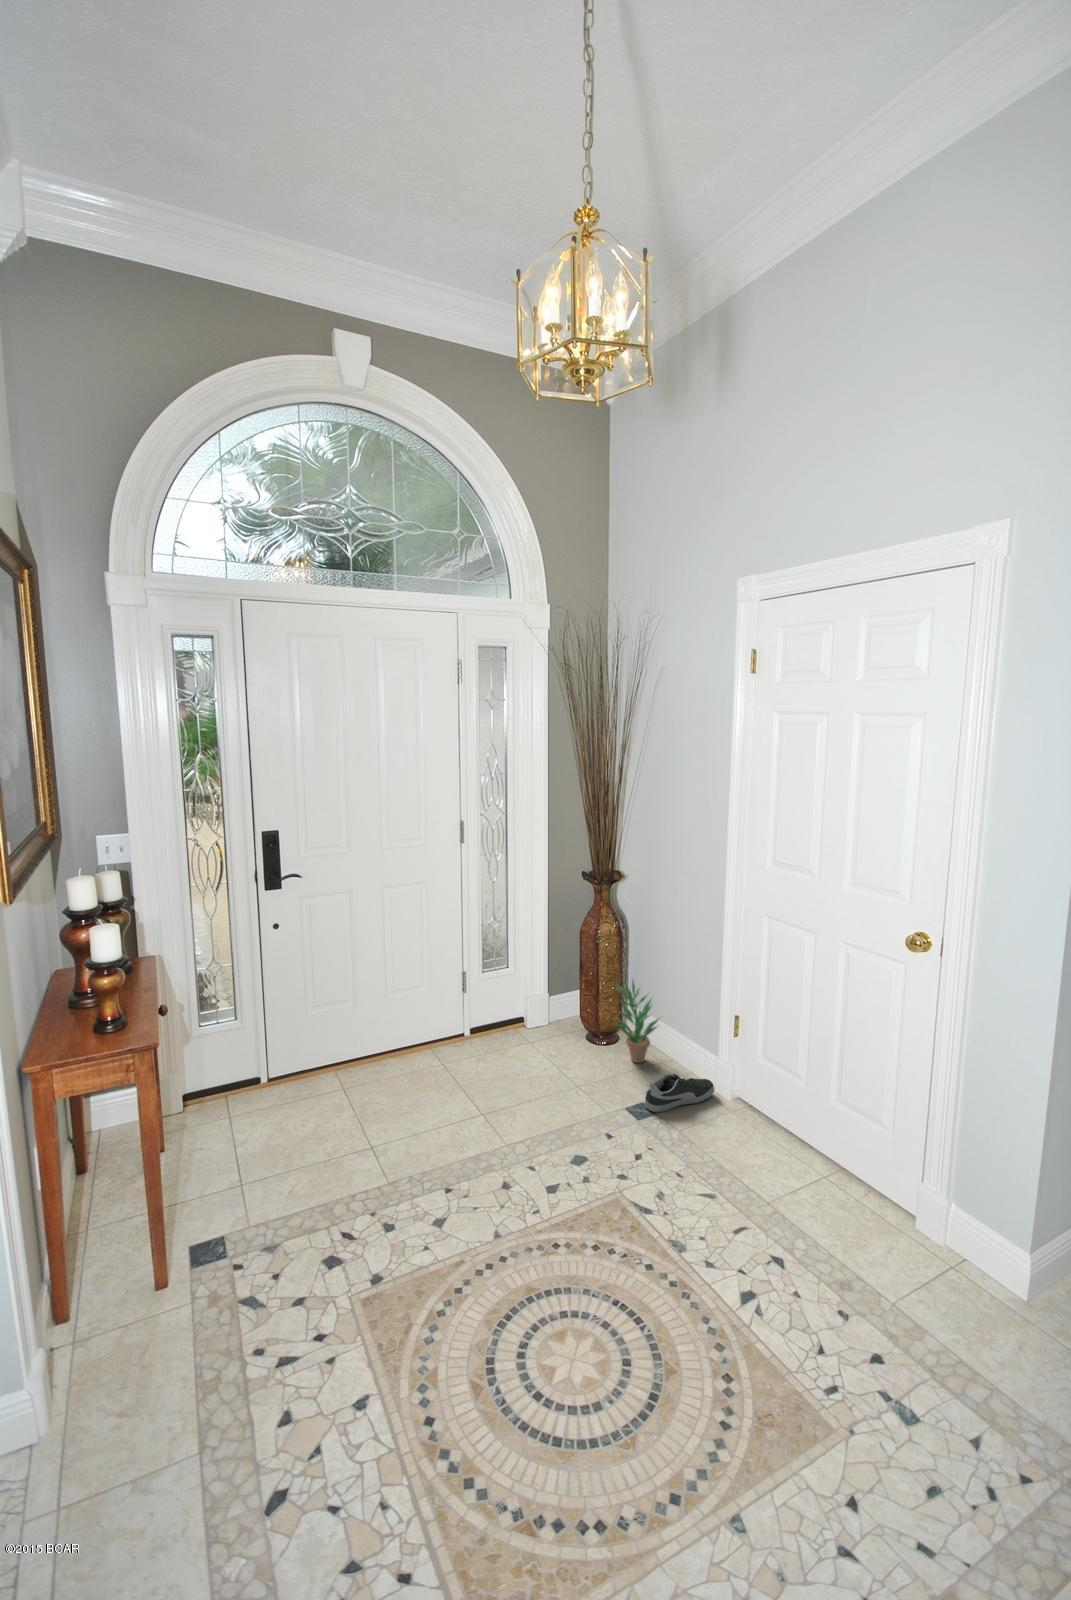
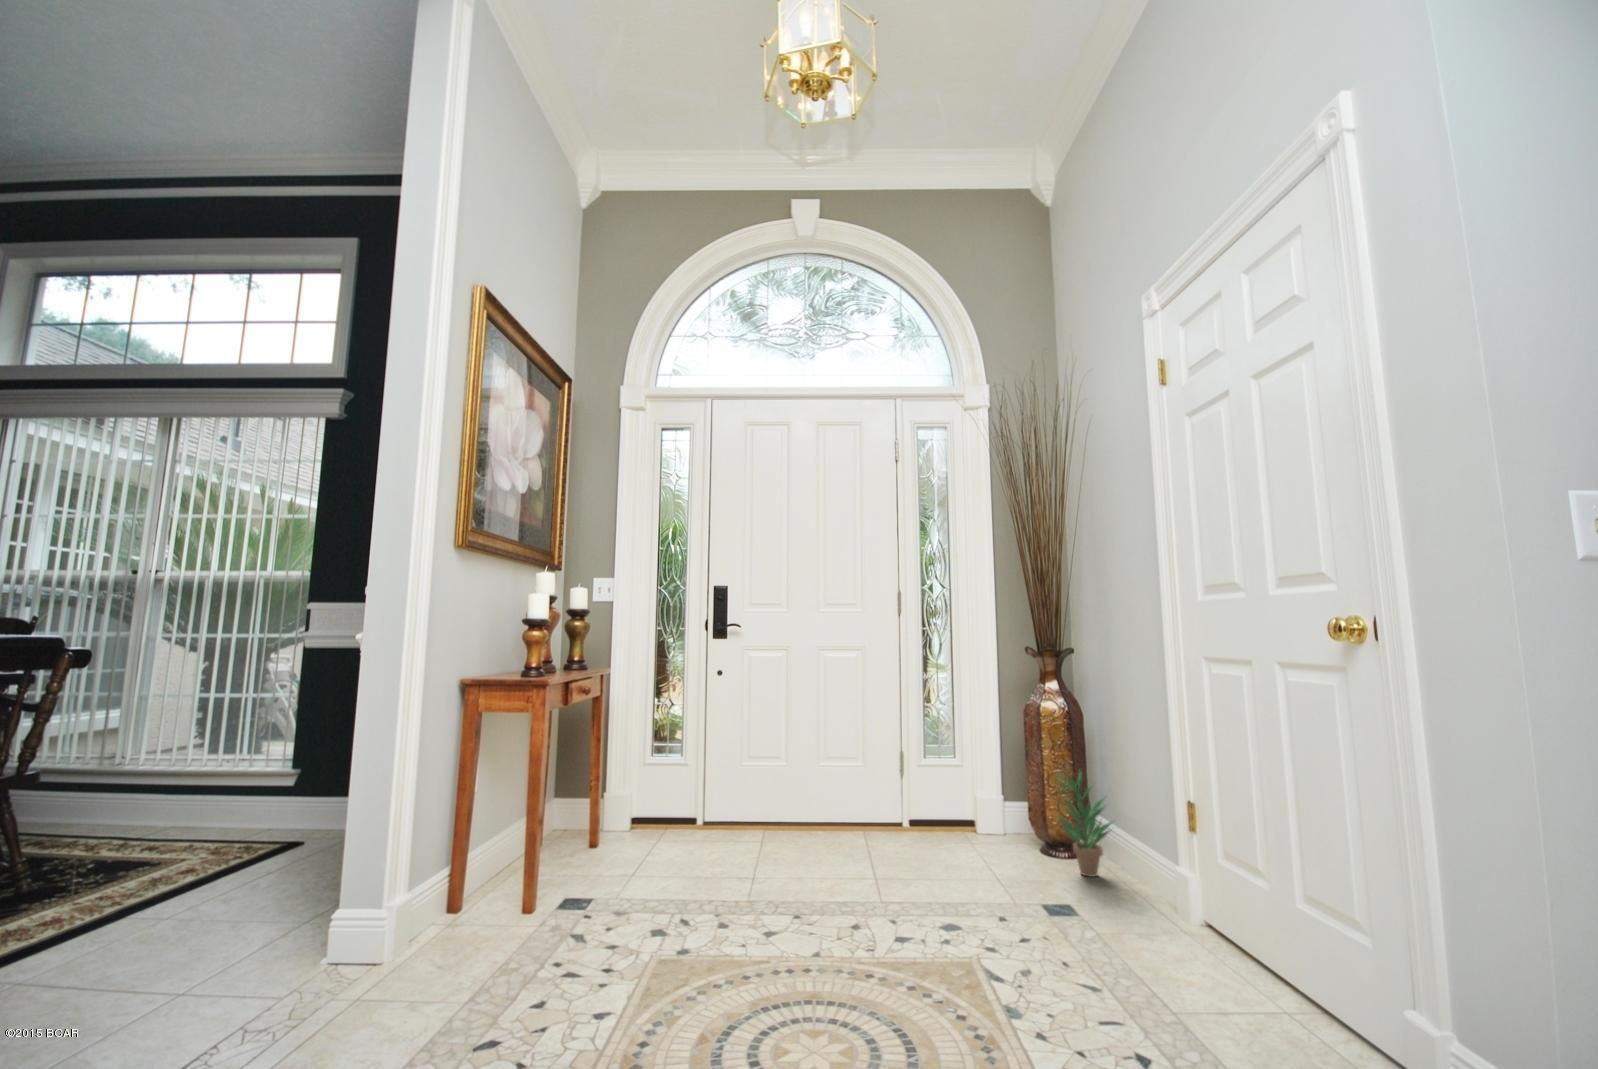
shoe: present [645,1074,714,1112] -> none [1066,872,1169,916]

